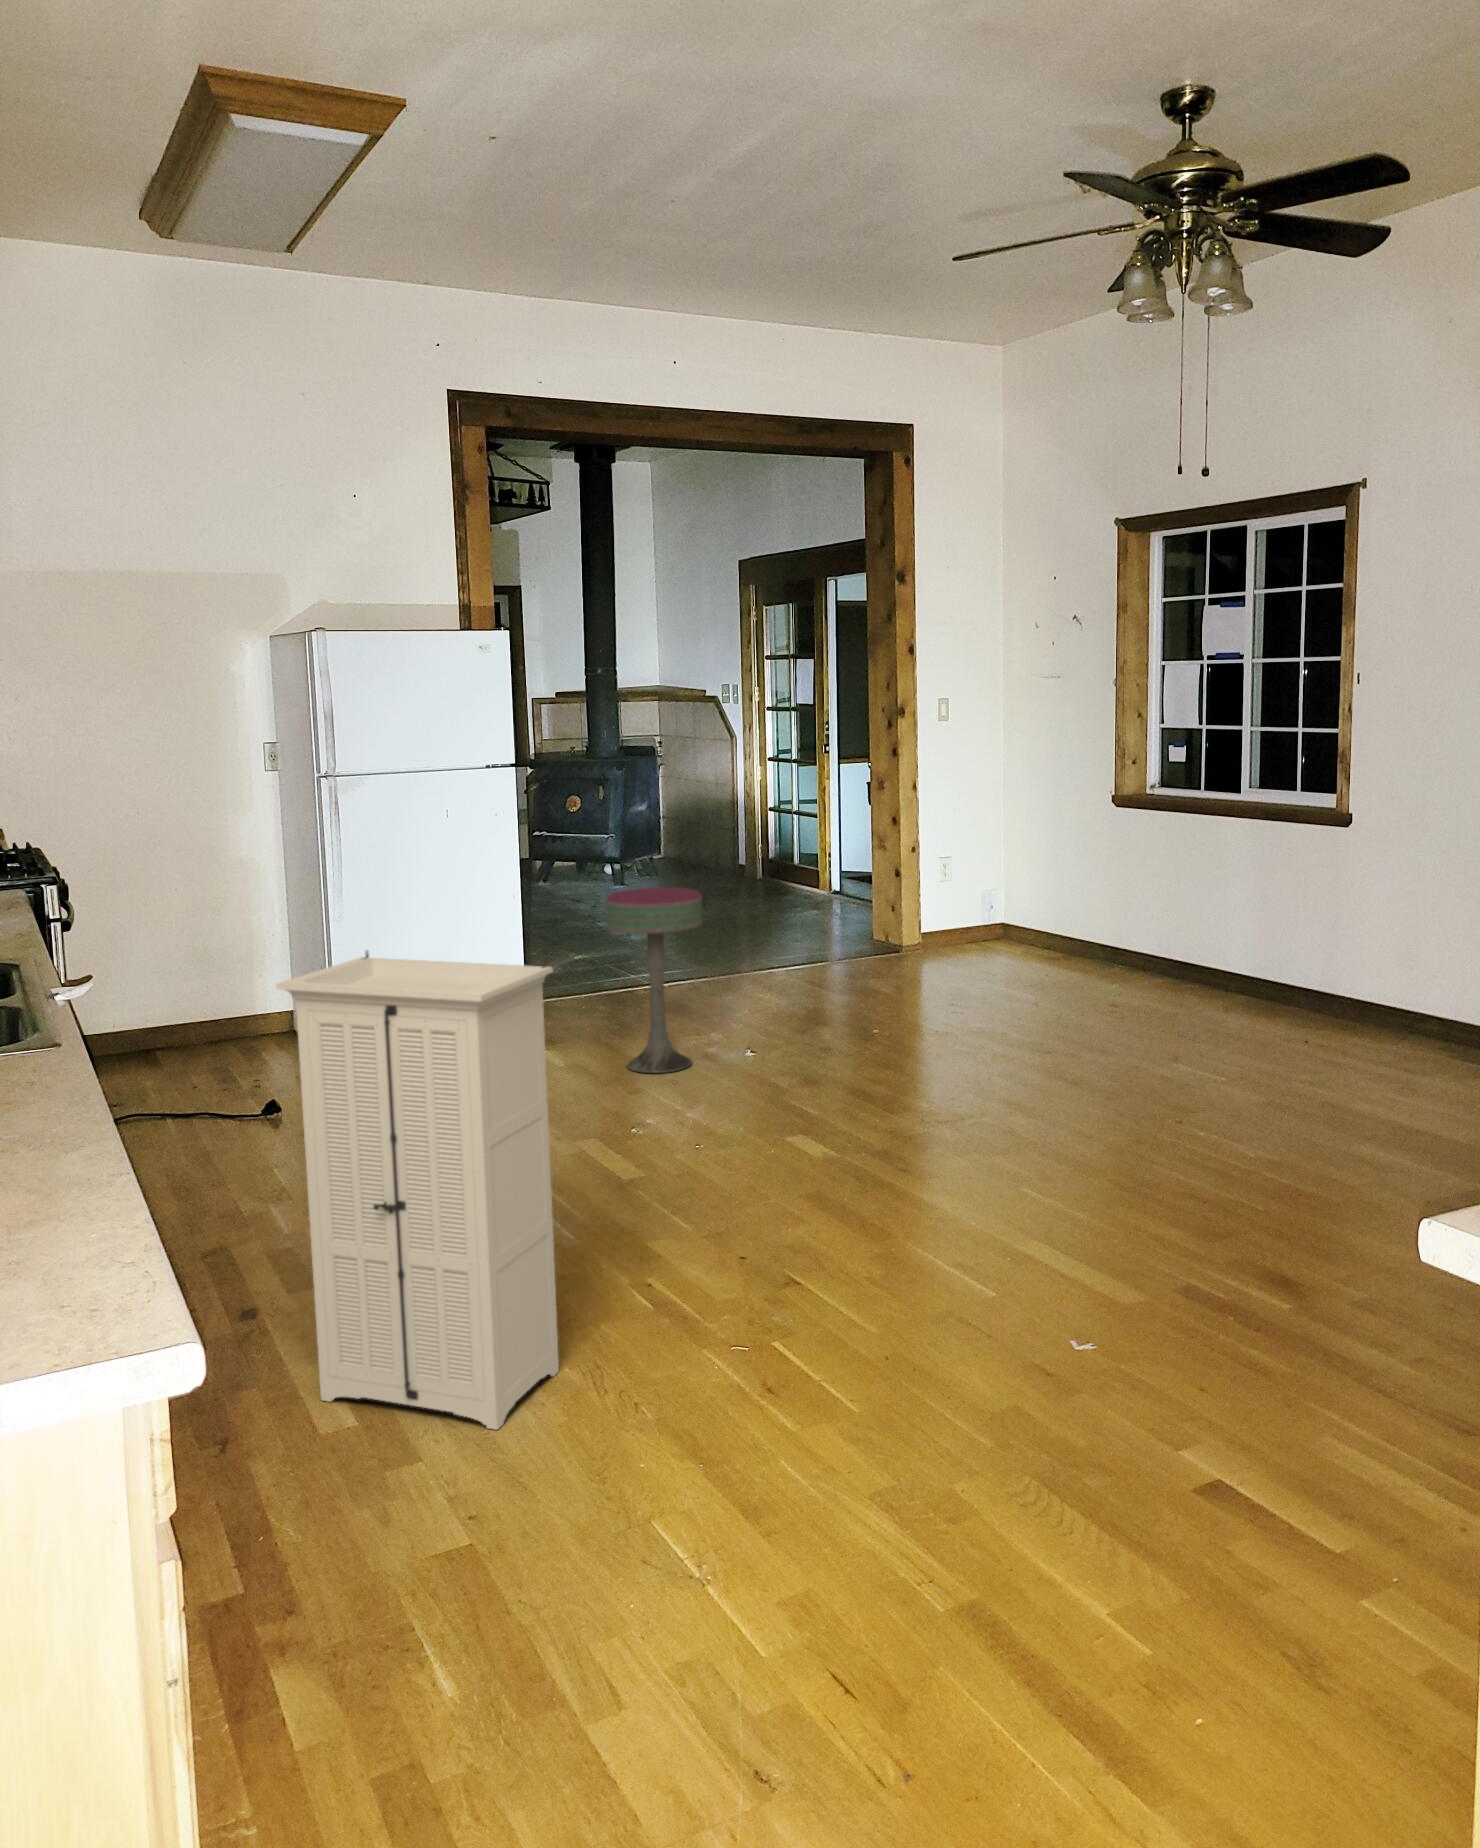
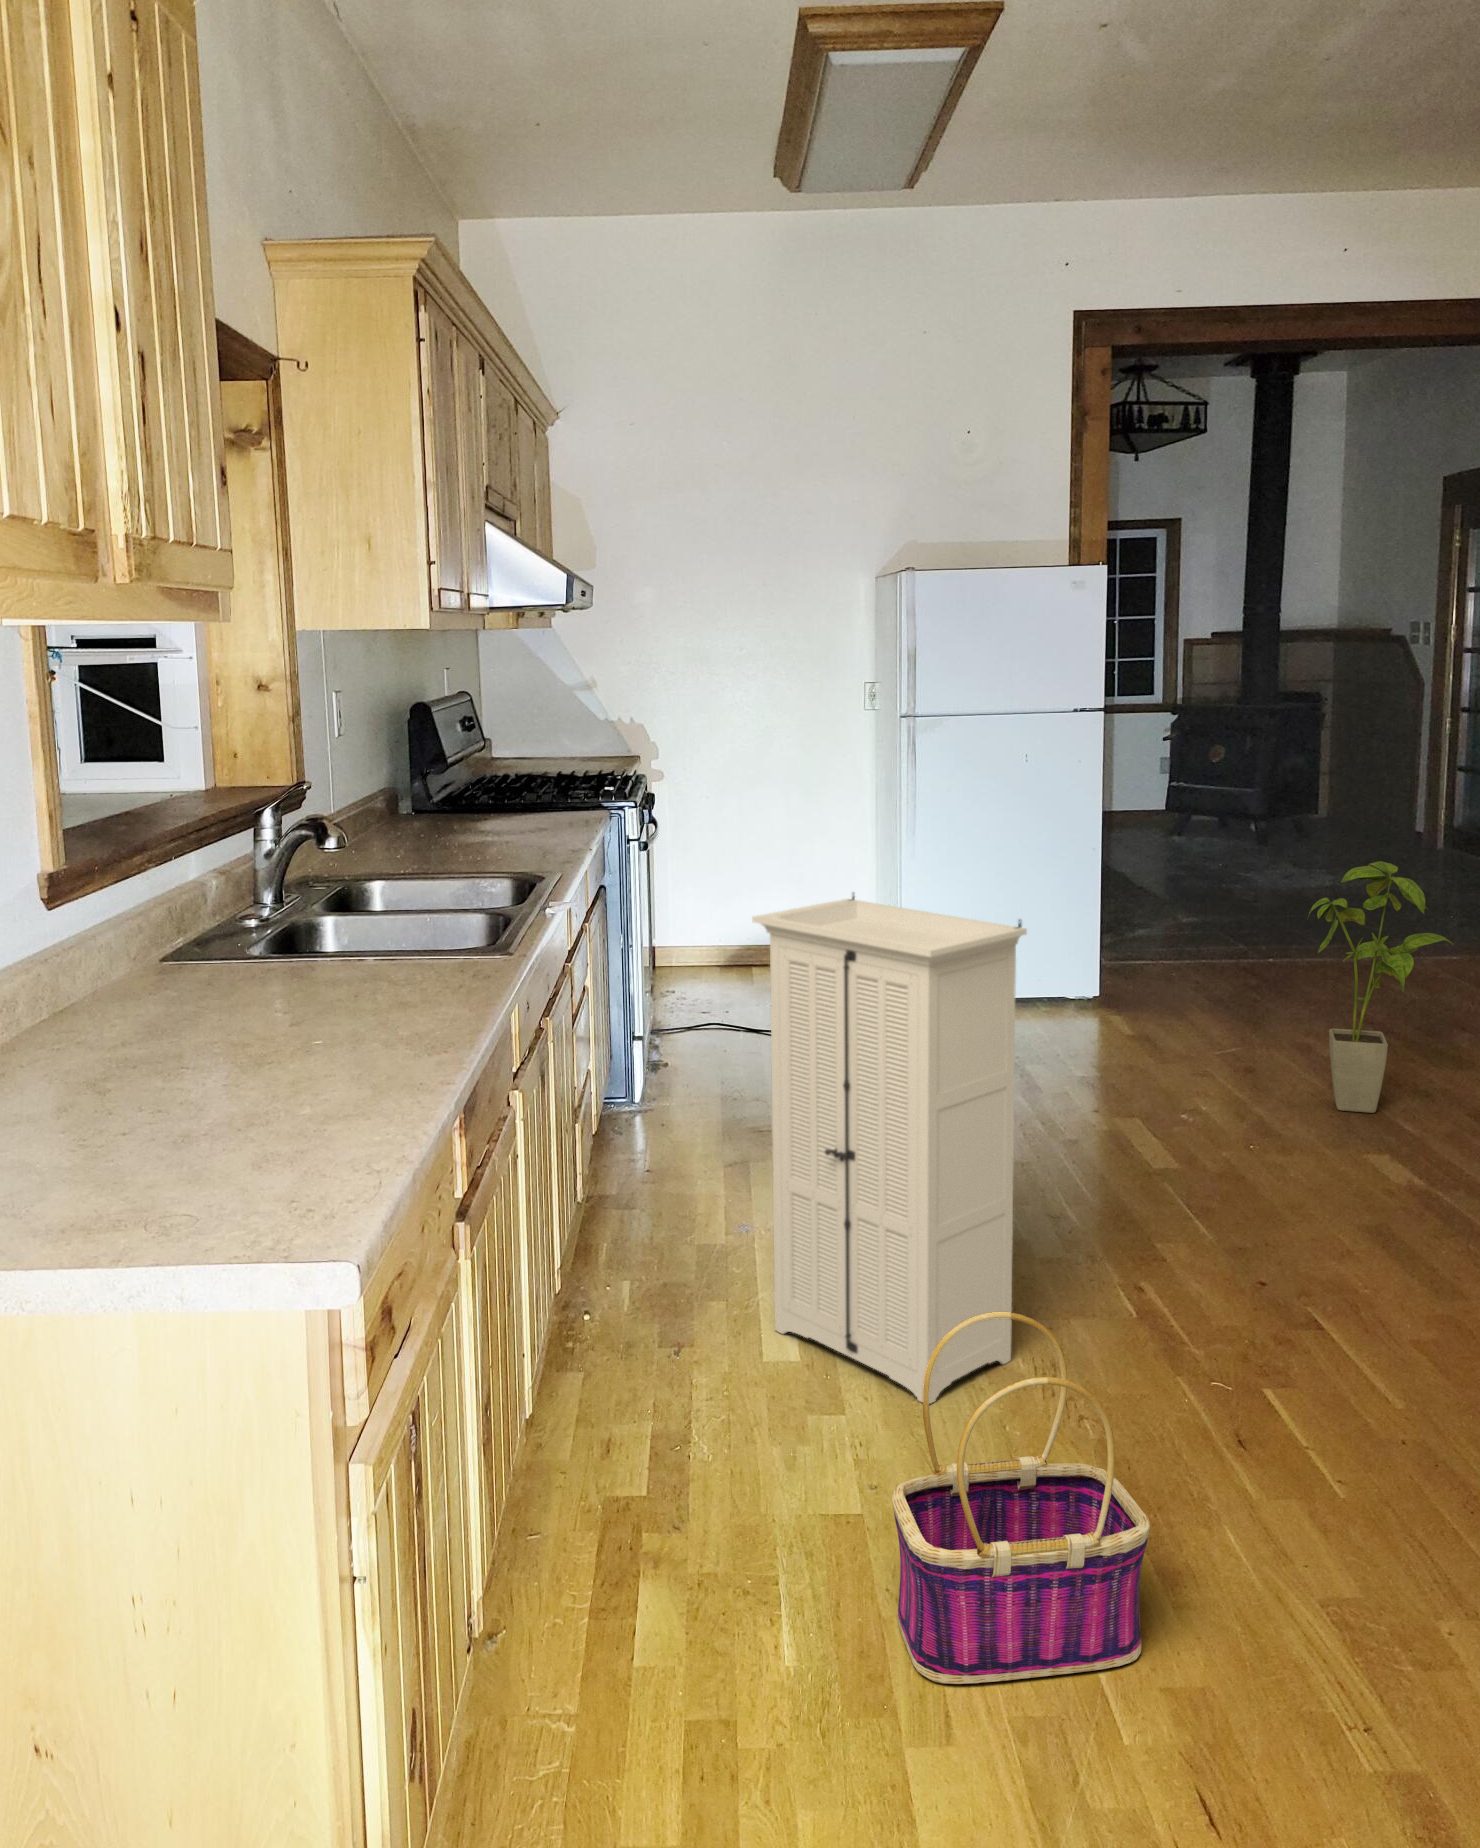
house plant: none [720,886,833,1104] -> present [1308,861,1454,1113]
bar stool: present [605,887,703,1073] -> none [1185,852,1300,1059]
basket: none [527,1310,753,1662] -> present [892,1312,1150,1684]

